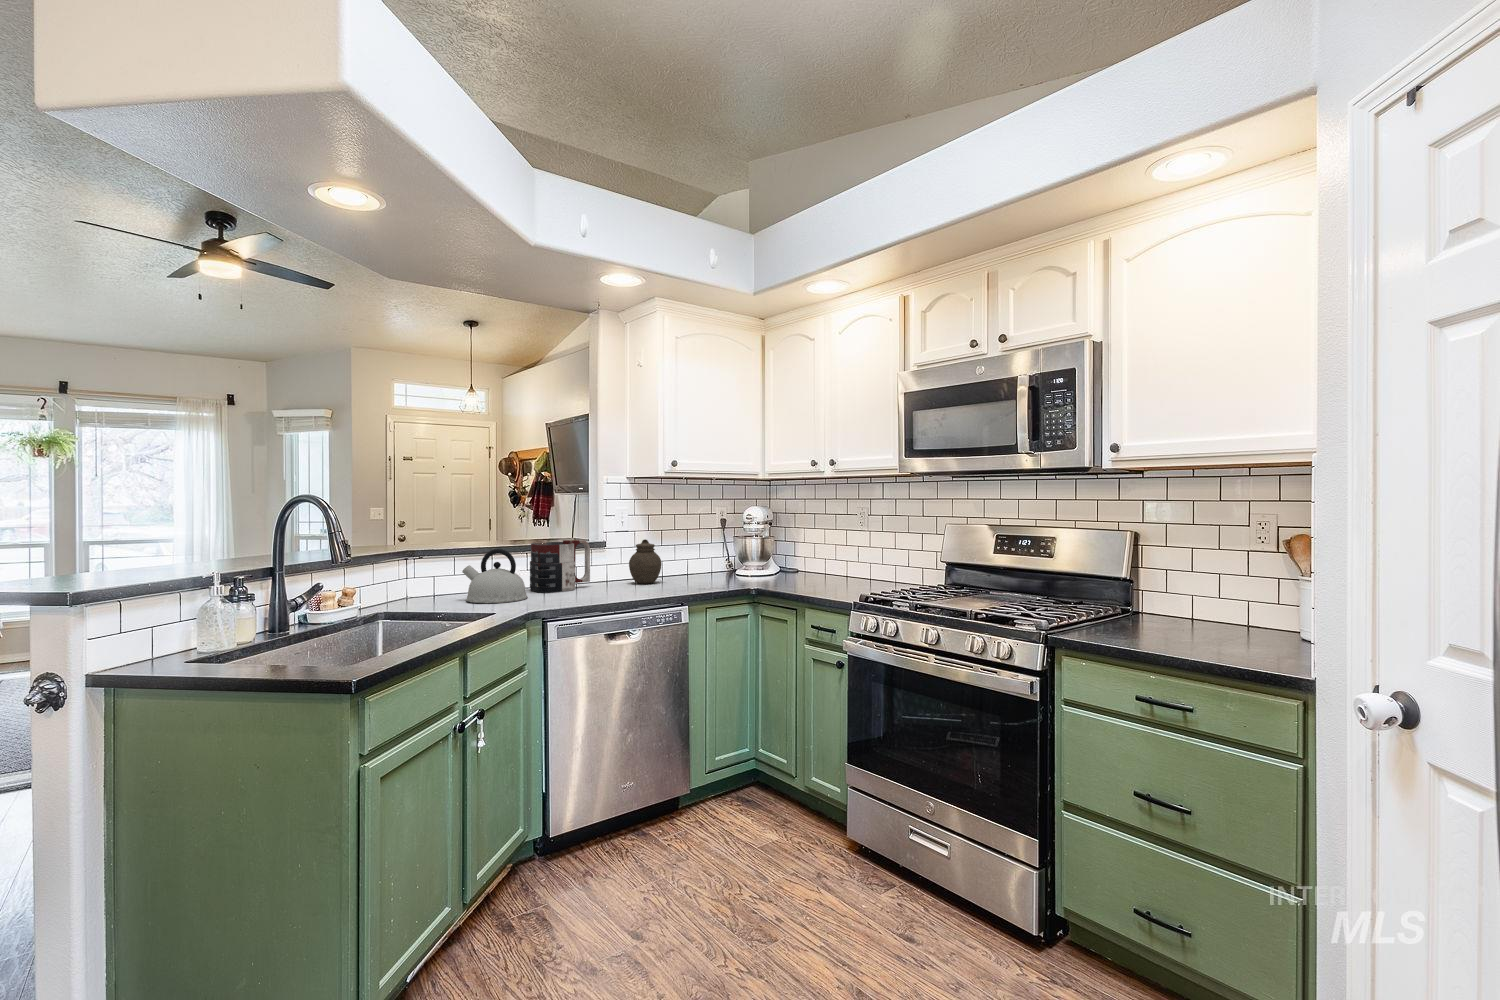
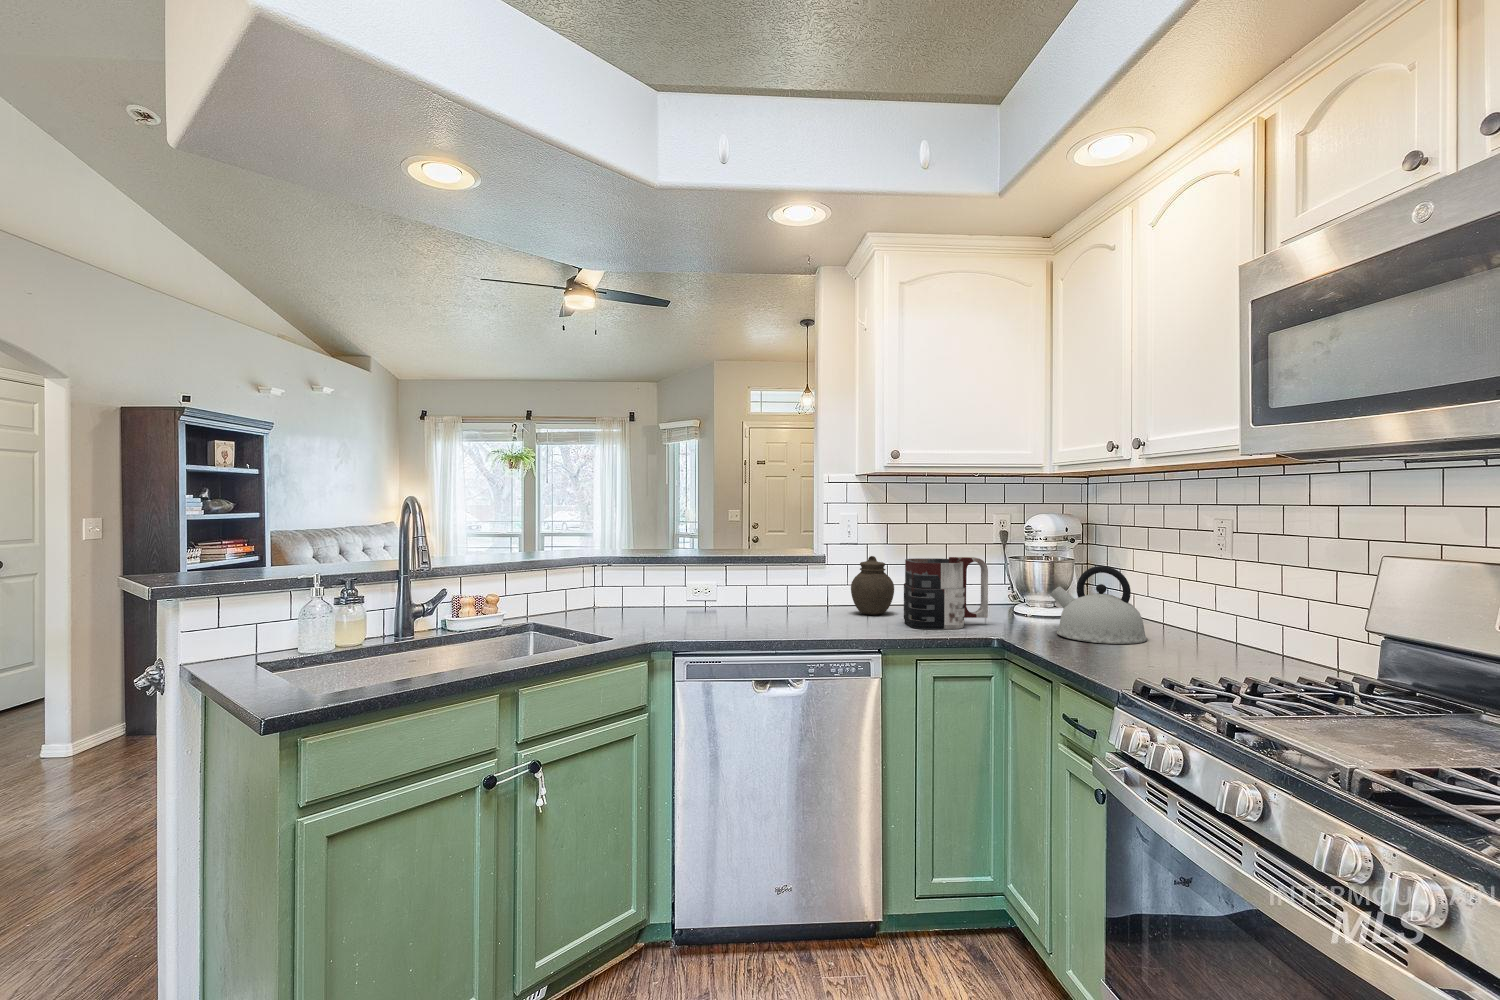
mug: present [530,540,590,593] -> present [904,557,988,629]
kettle: present [462,549,527,603] -> present [1050,566,1147,644]

